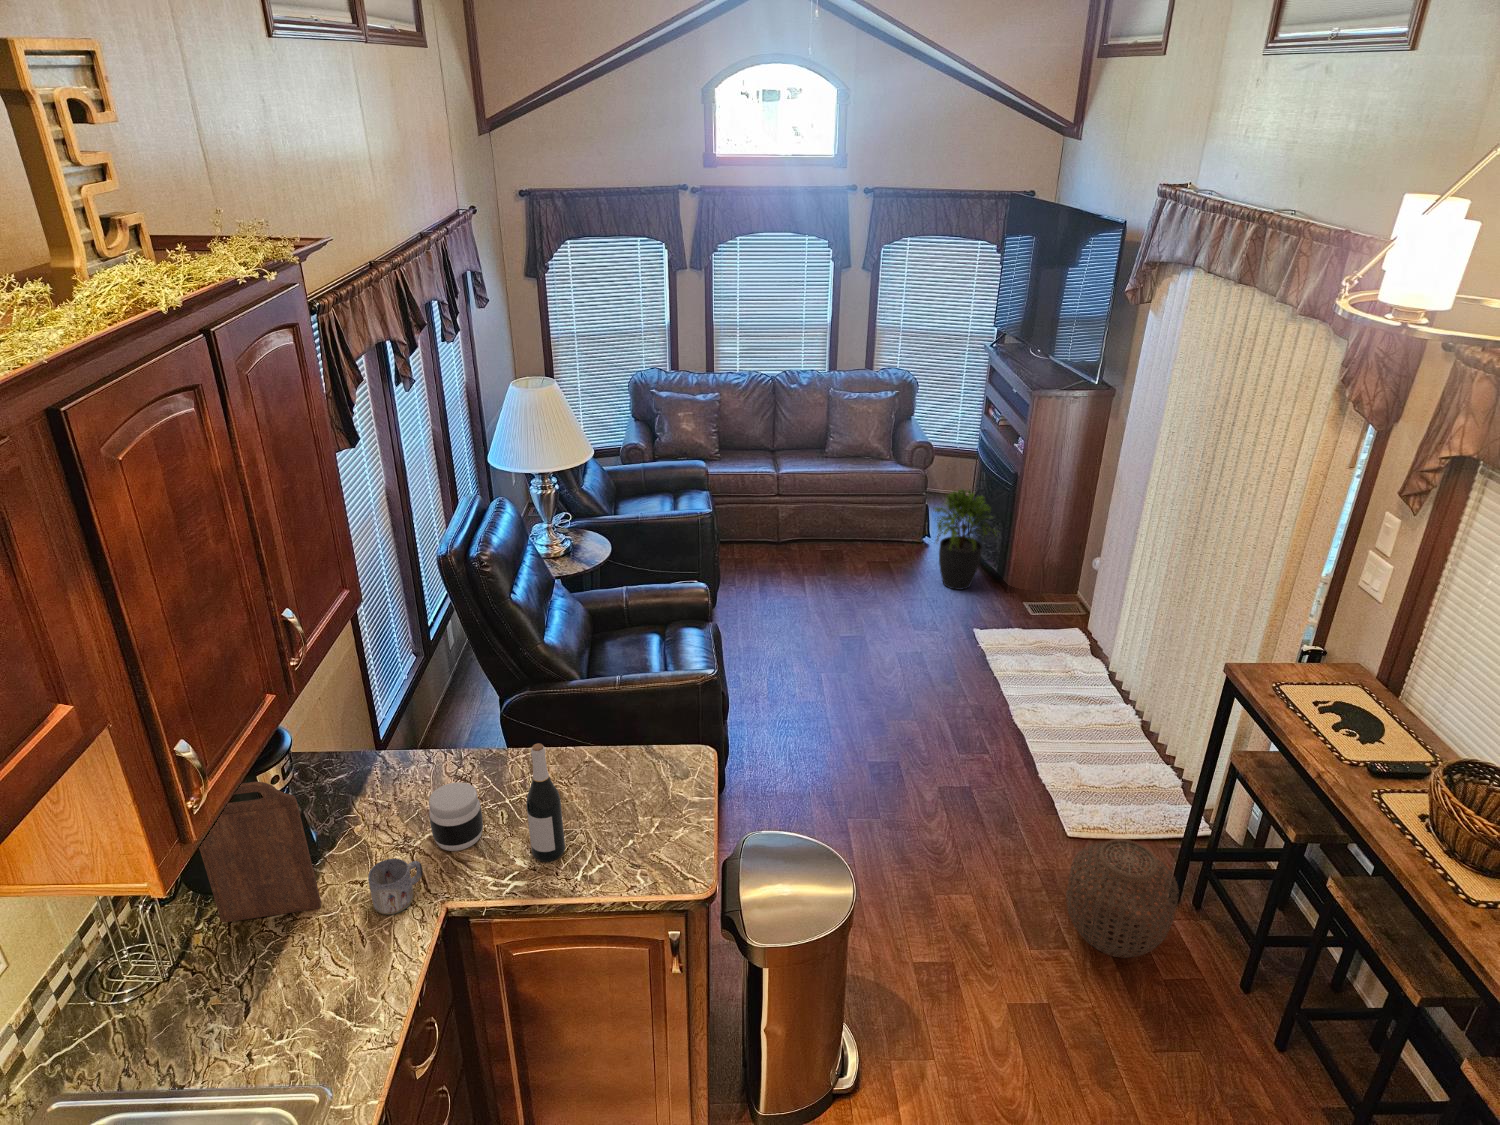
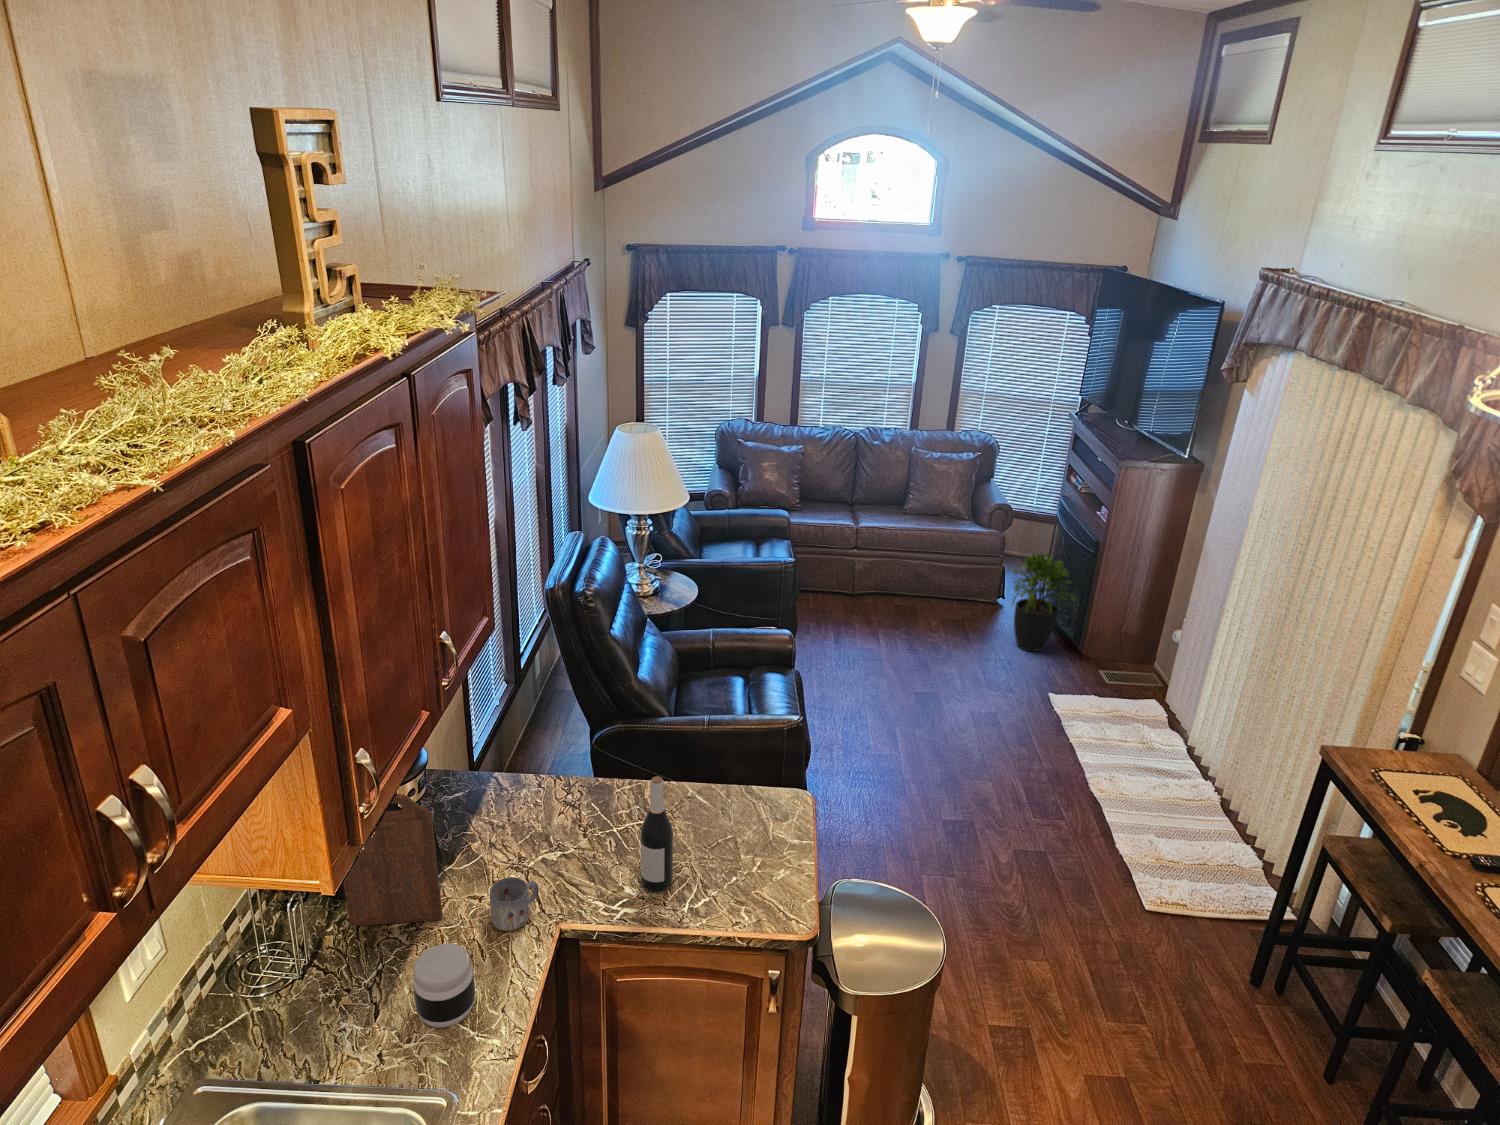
jar: present [429,782,483,851] -> present [413,944,475,1028]
woven basket: present [1066,839,1179,957] -> none [1145,914,1263,1035]

